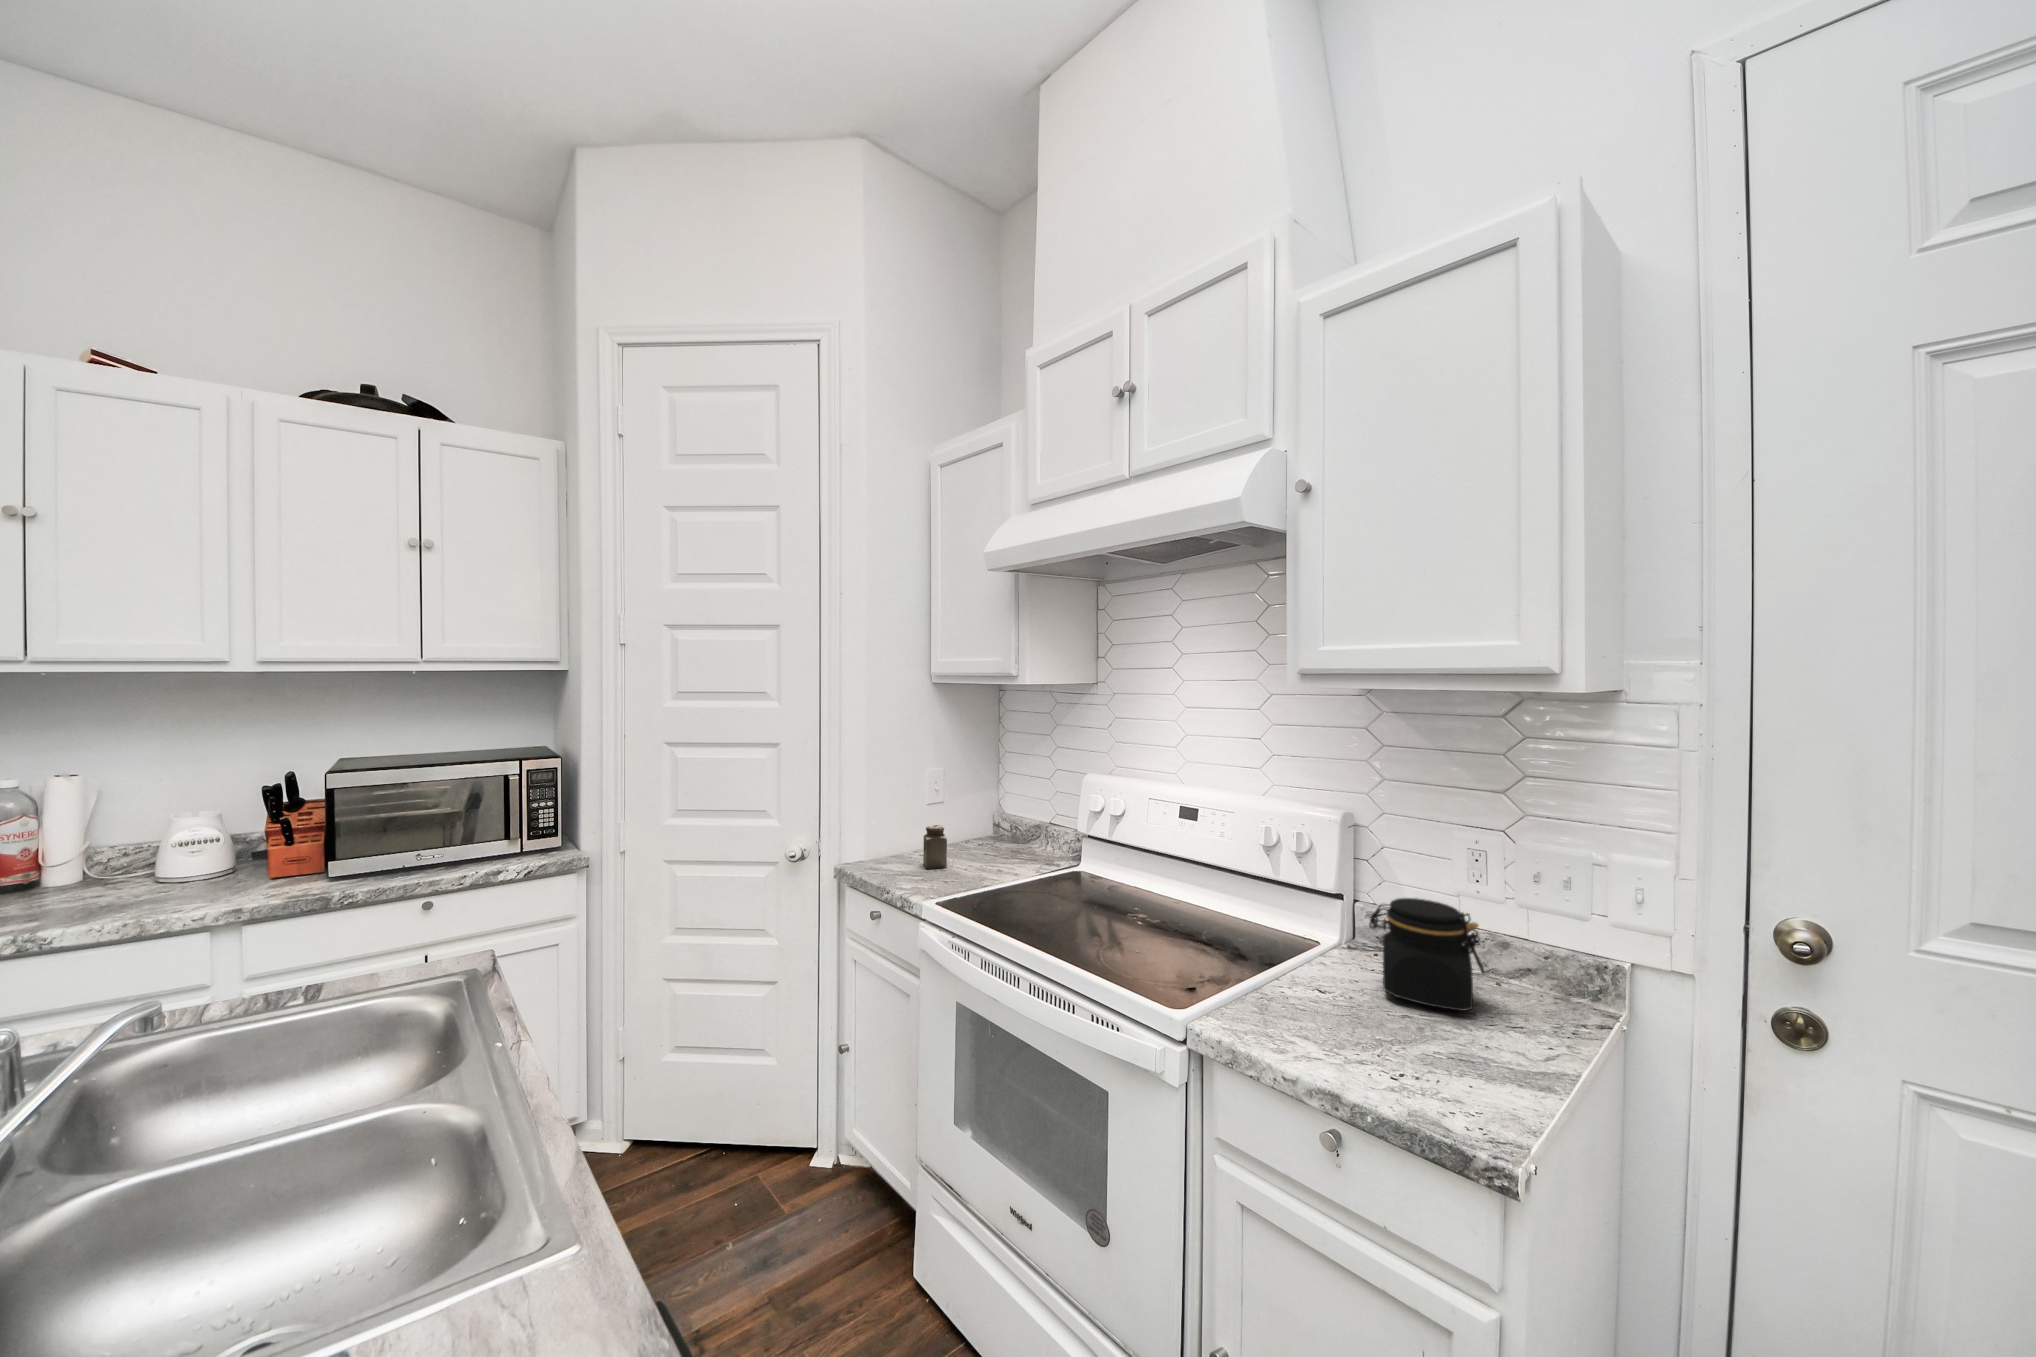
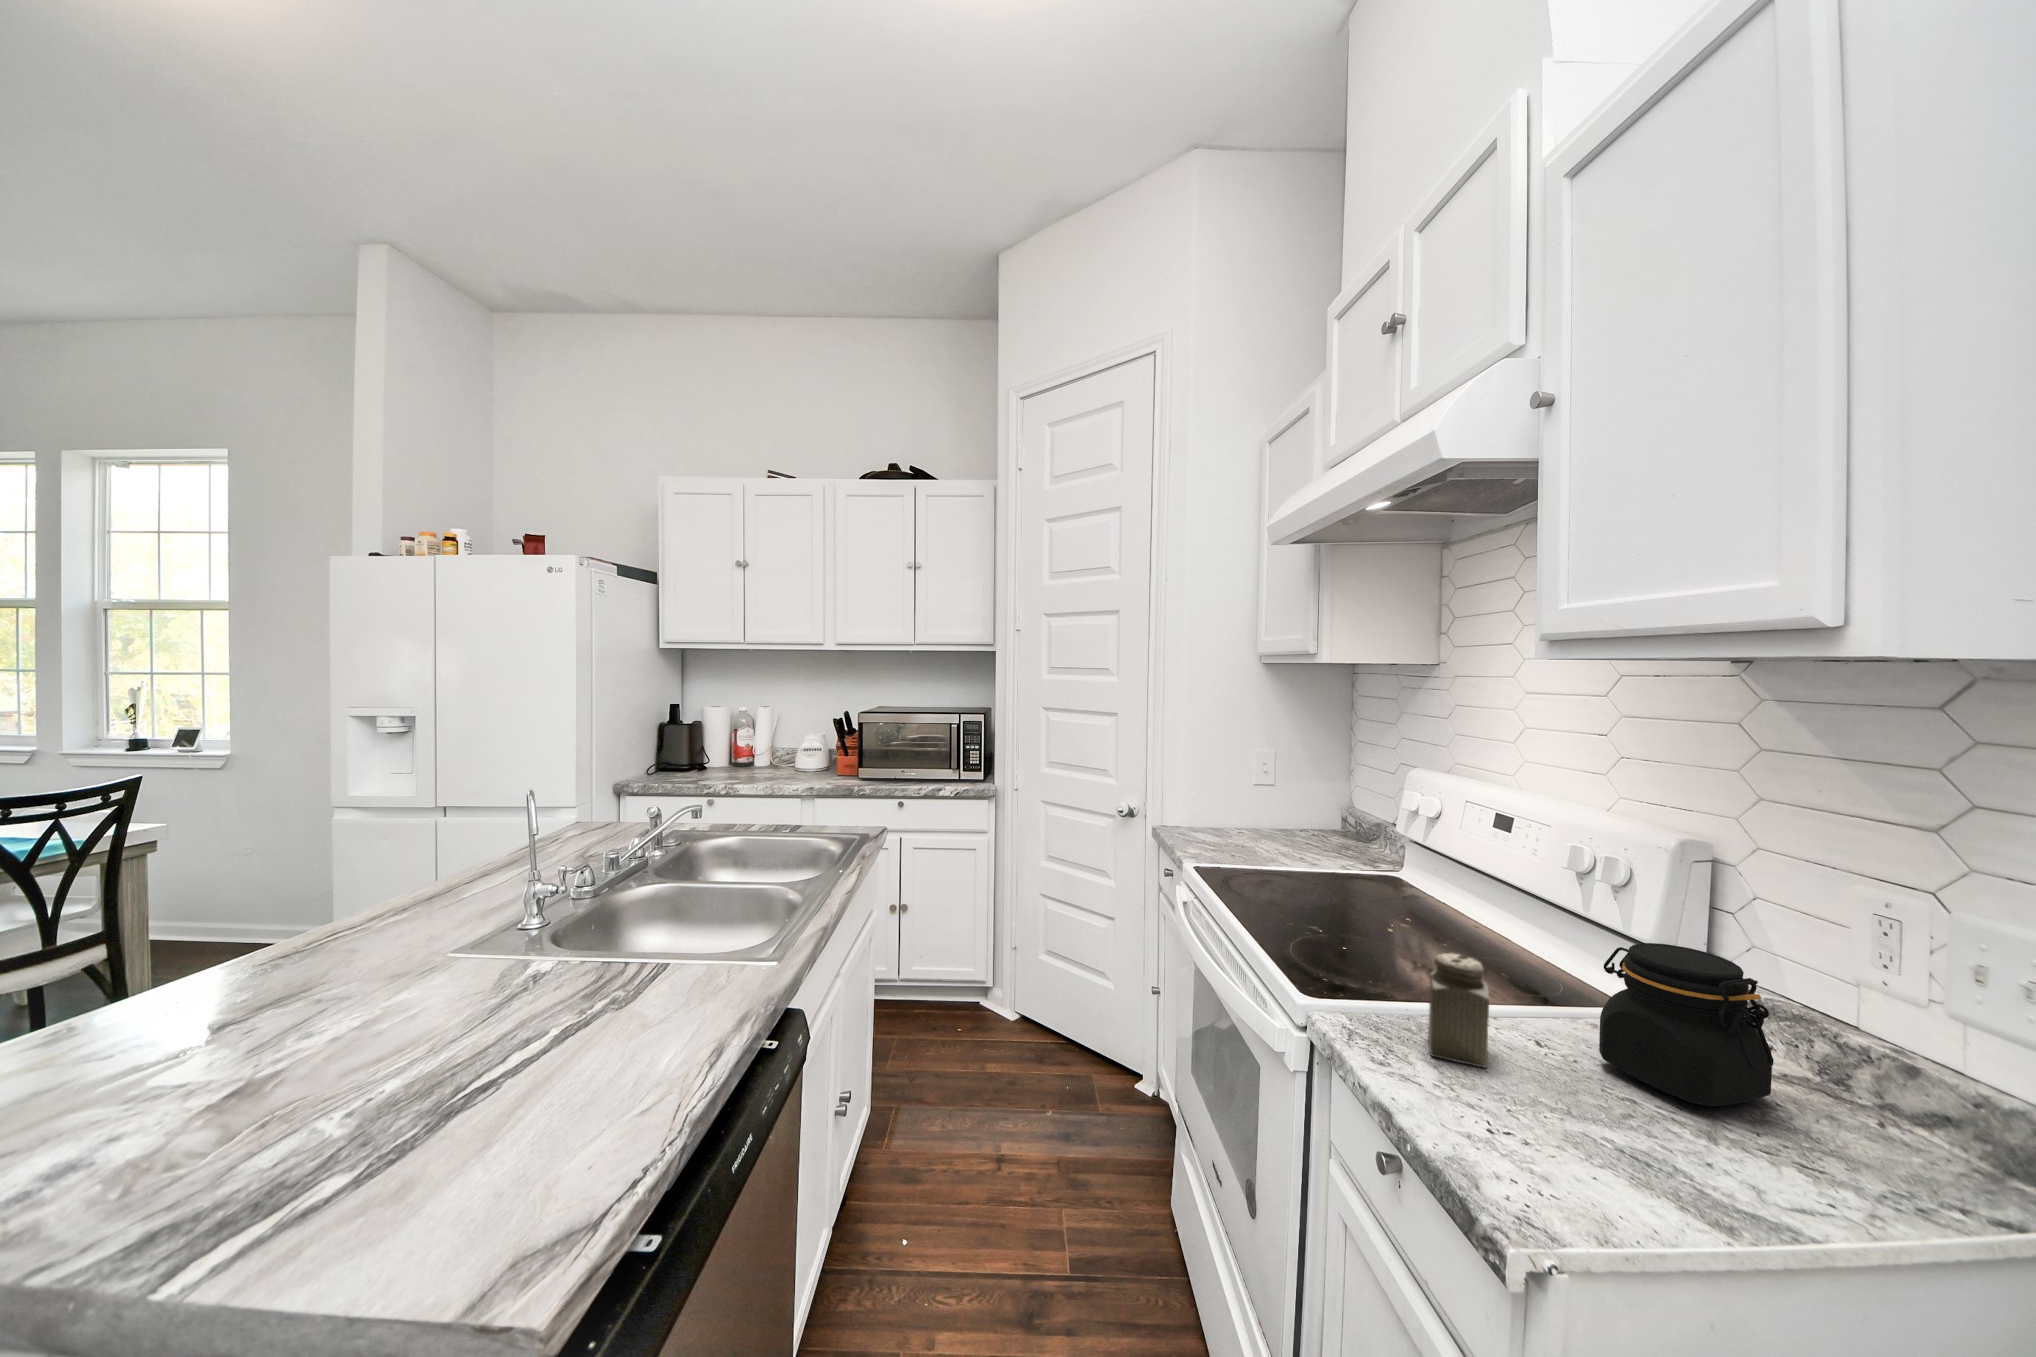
salt shaker: present [923,825,947,869] -> present [1428,953,1490,1068]

